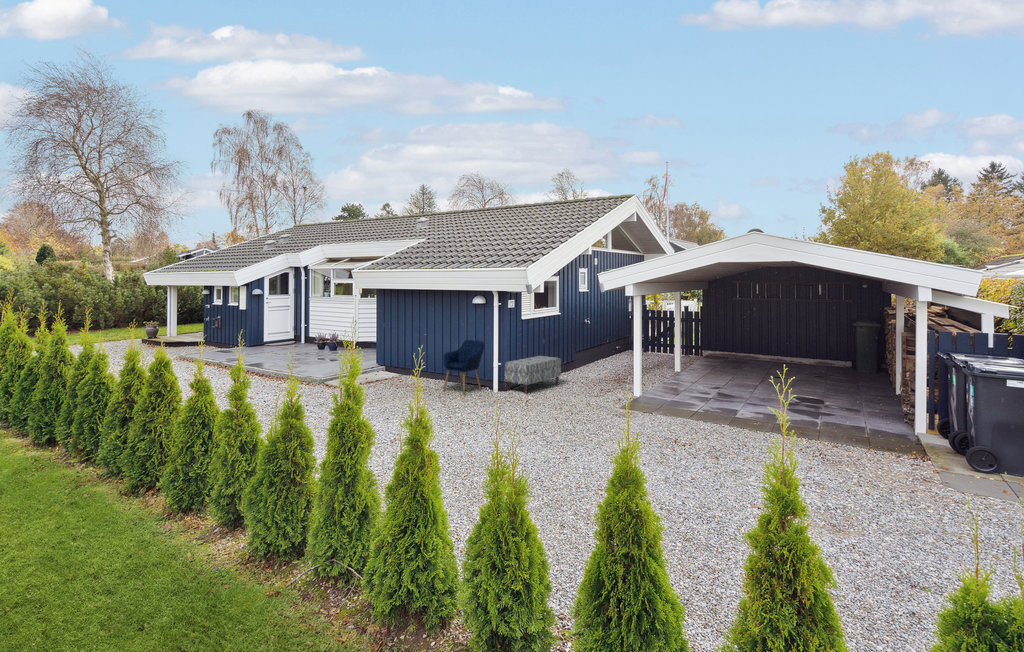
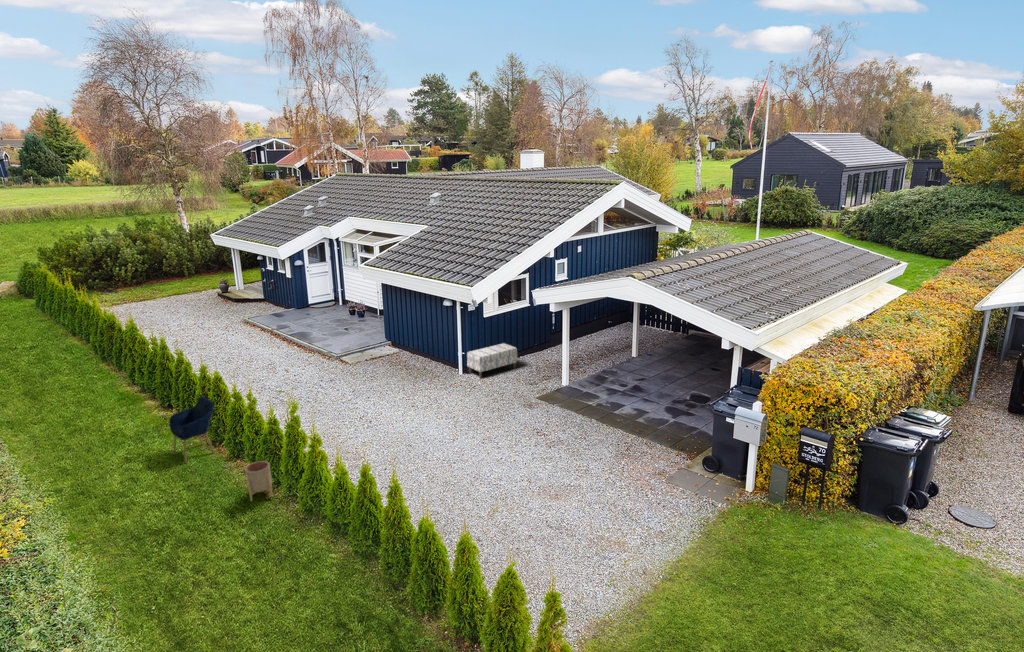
chair: present [443,340,484,395] -> present [169,397,215,463]
planter: none [224,500,285,597] -> present [245,461,273,501]

